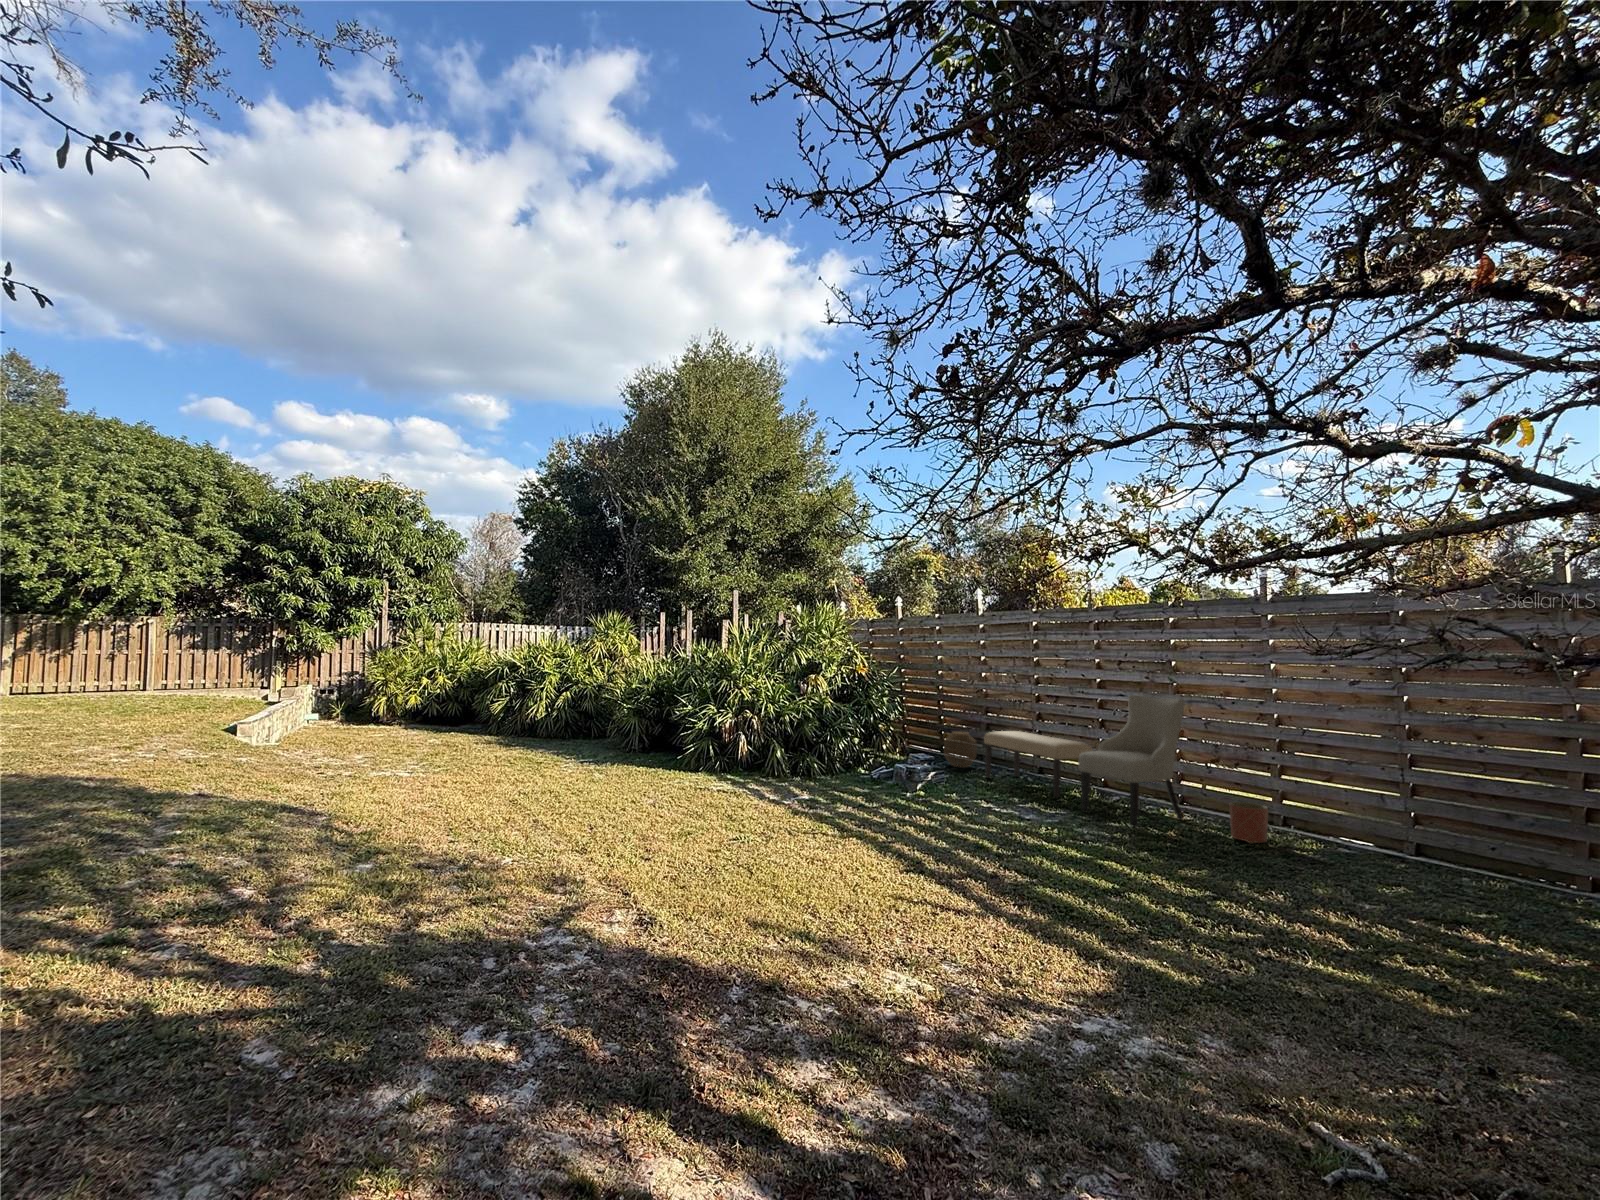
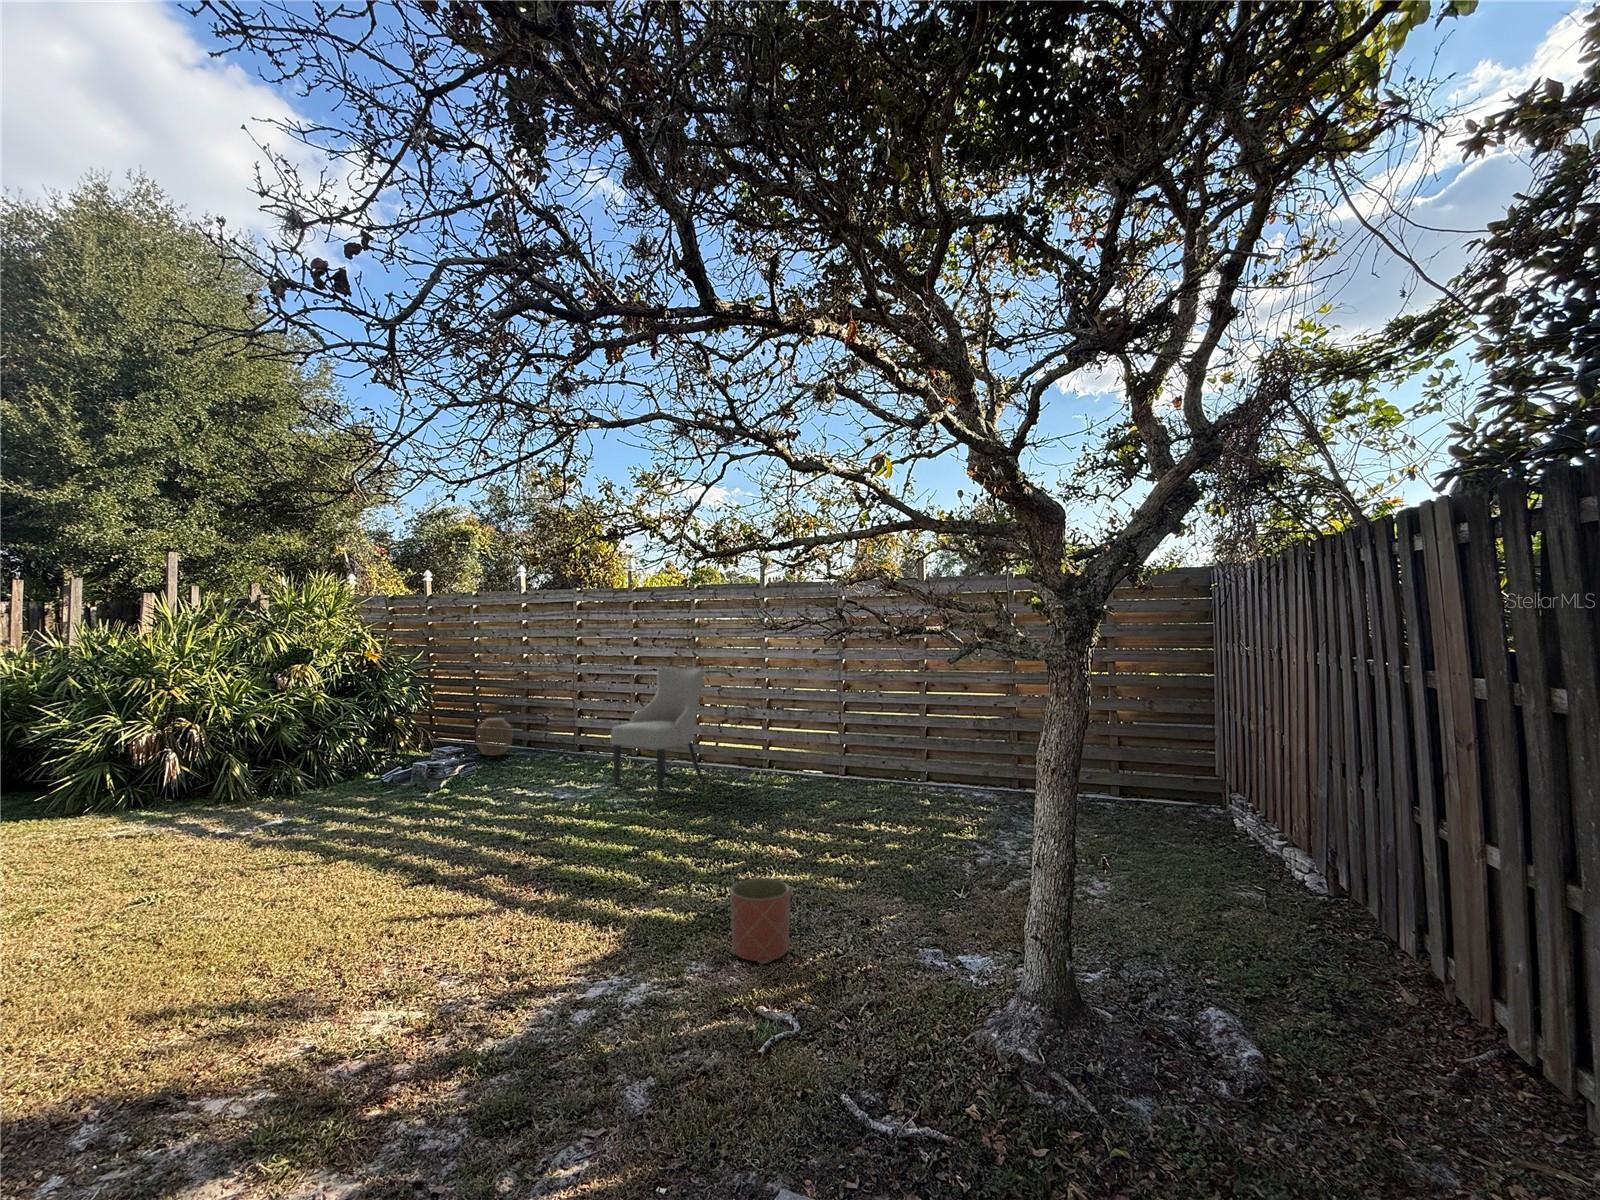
bench: present [984,731,1093,798] -> none [519,712,626,773]
planter: present [1230,802,1268,844] -> present [730,878,791,964]

